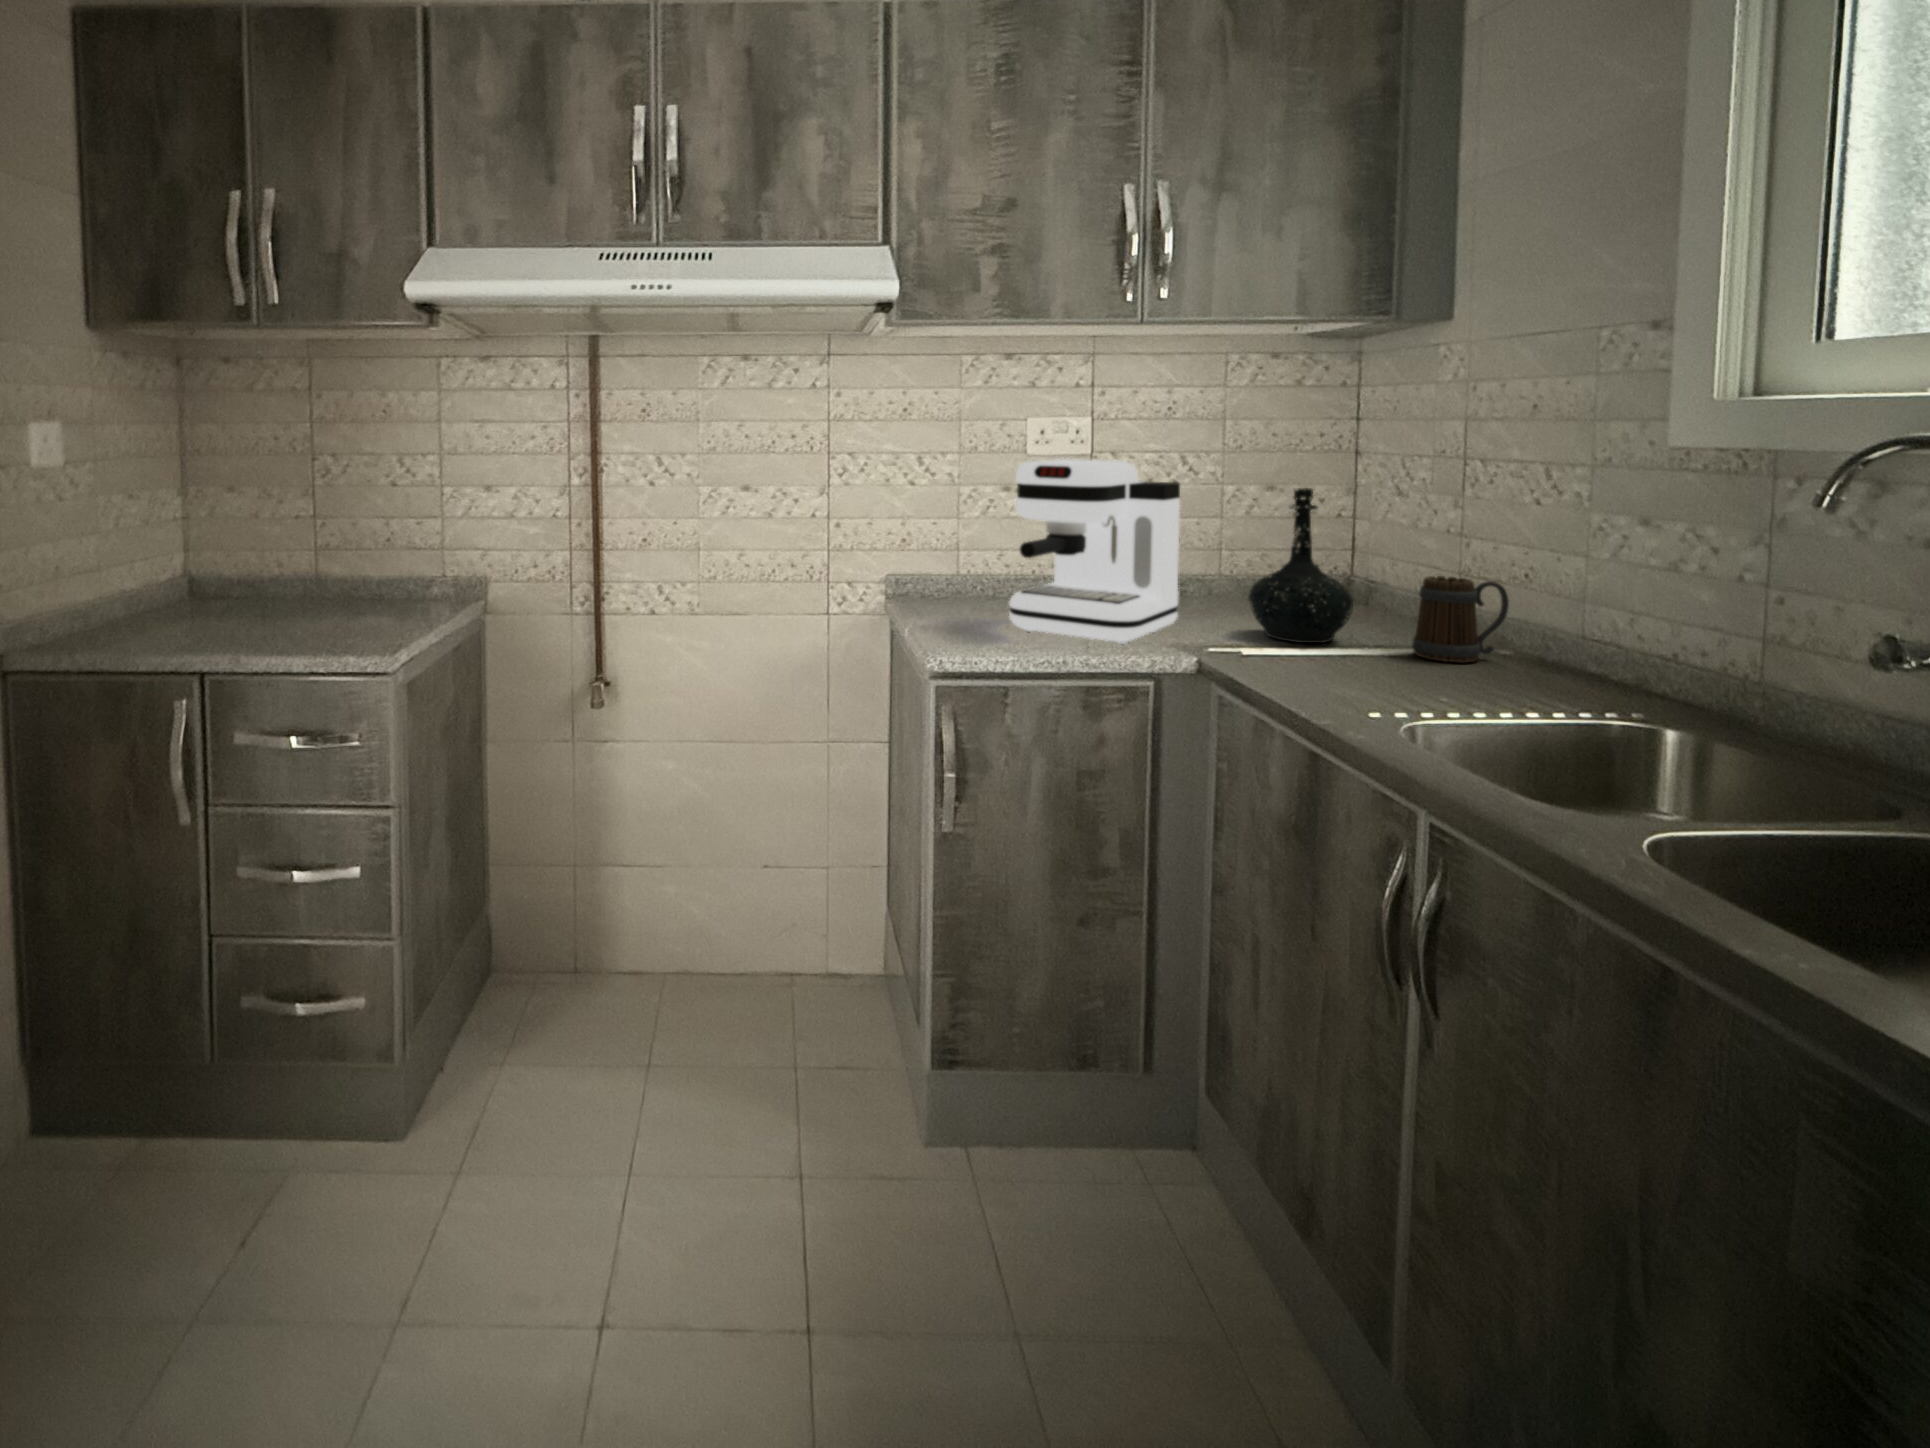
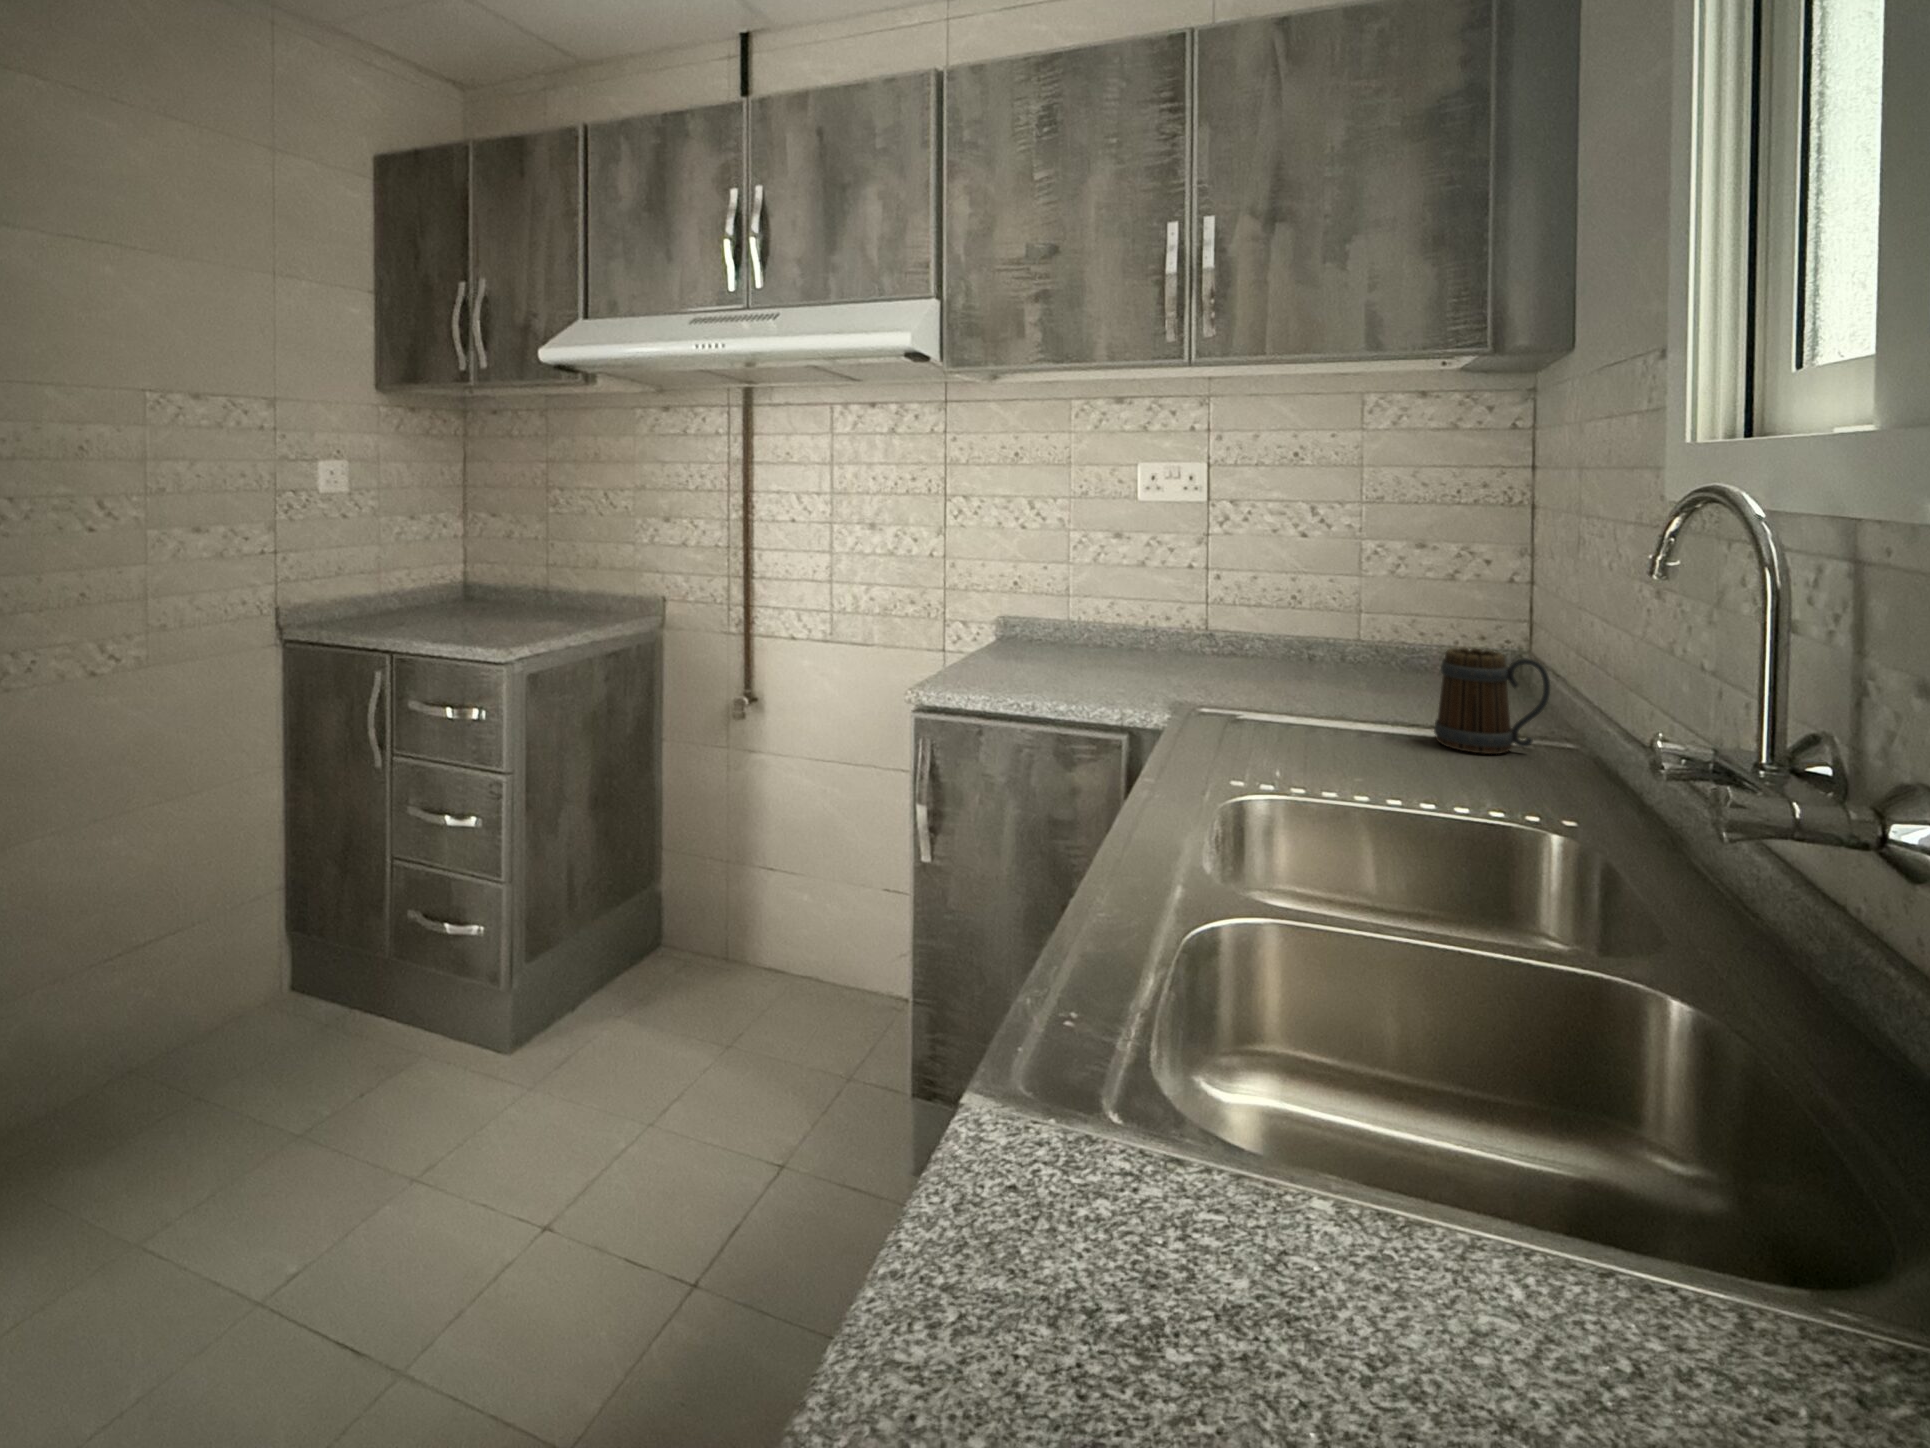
coffee maker: present [1009,459,1180,645] -> none [1014,504,1216,698]
bottle: present [1248,488,1353,643] -> none [1282,540,1399,716]

